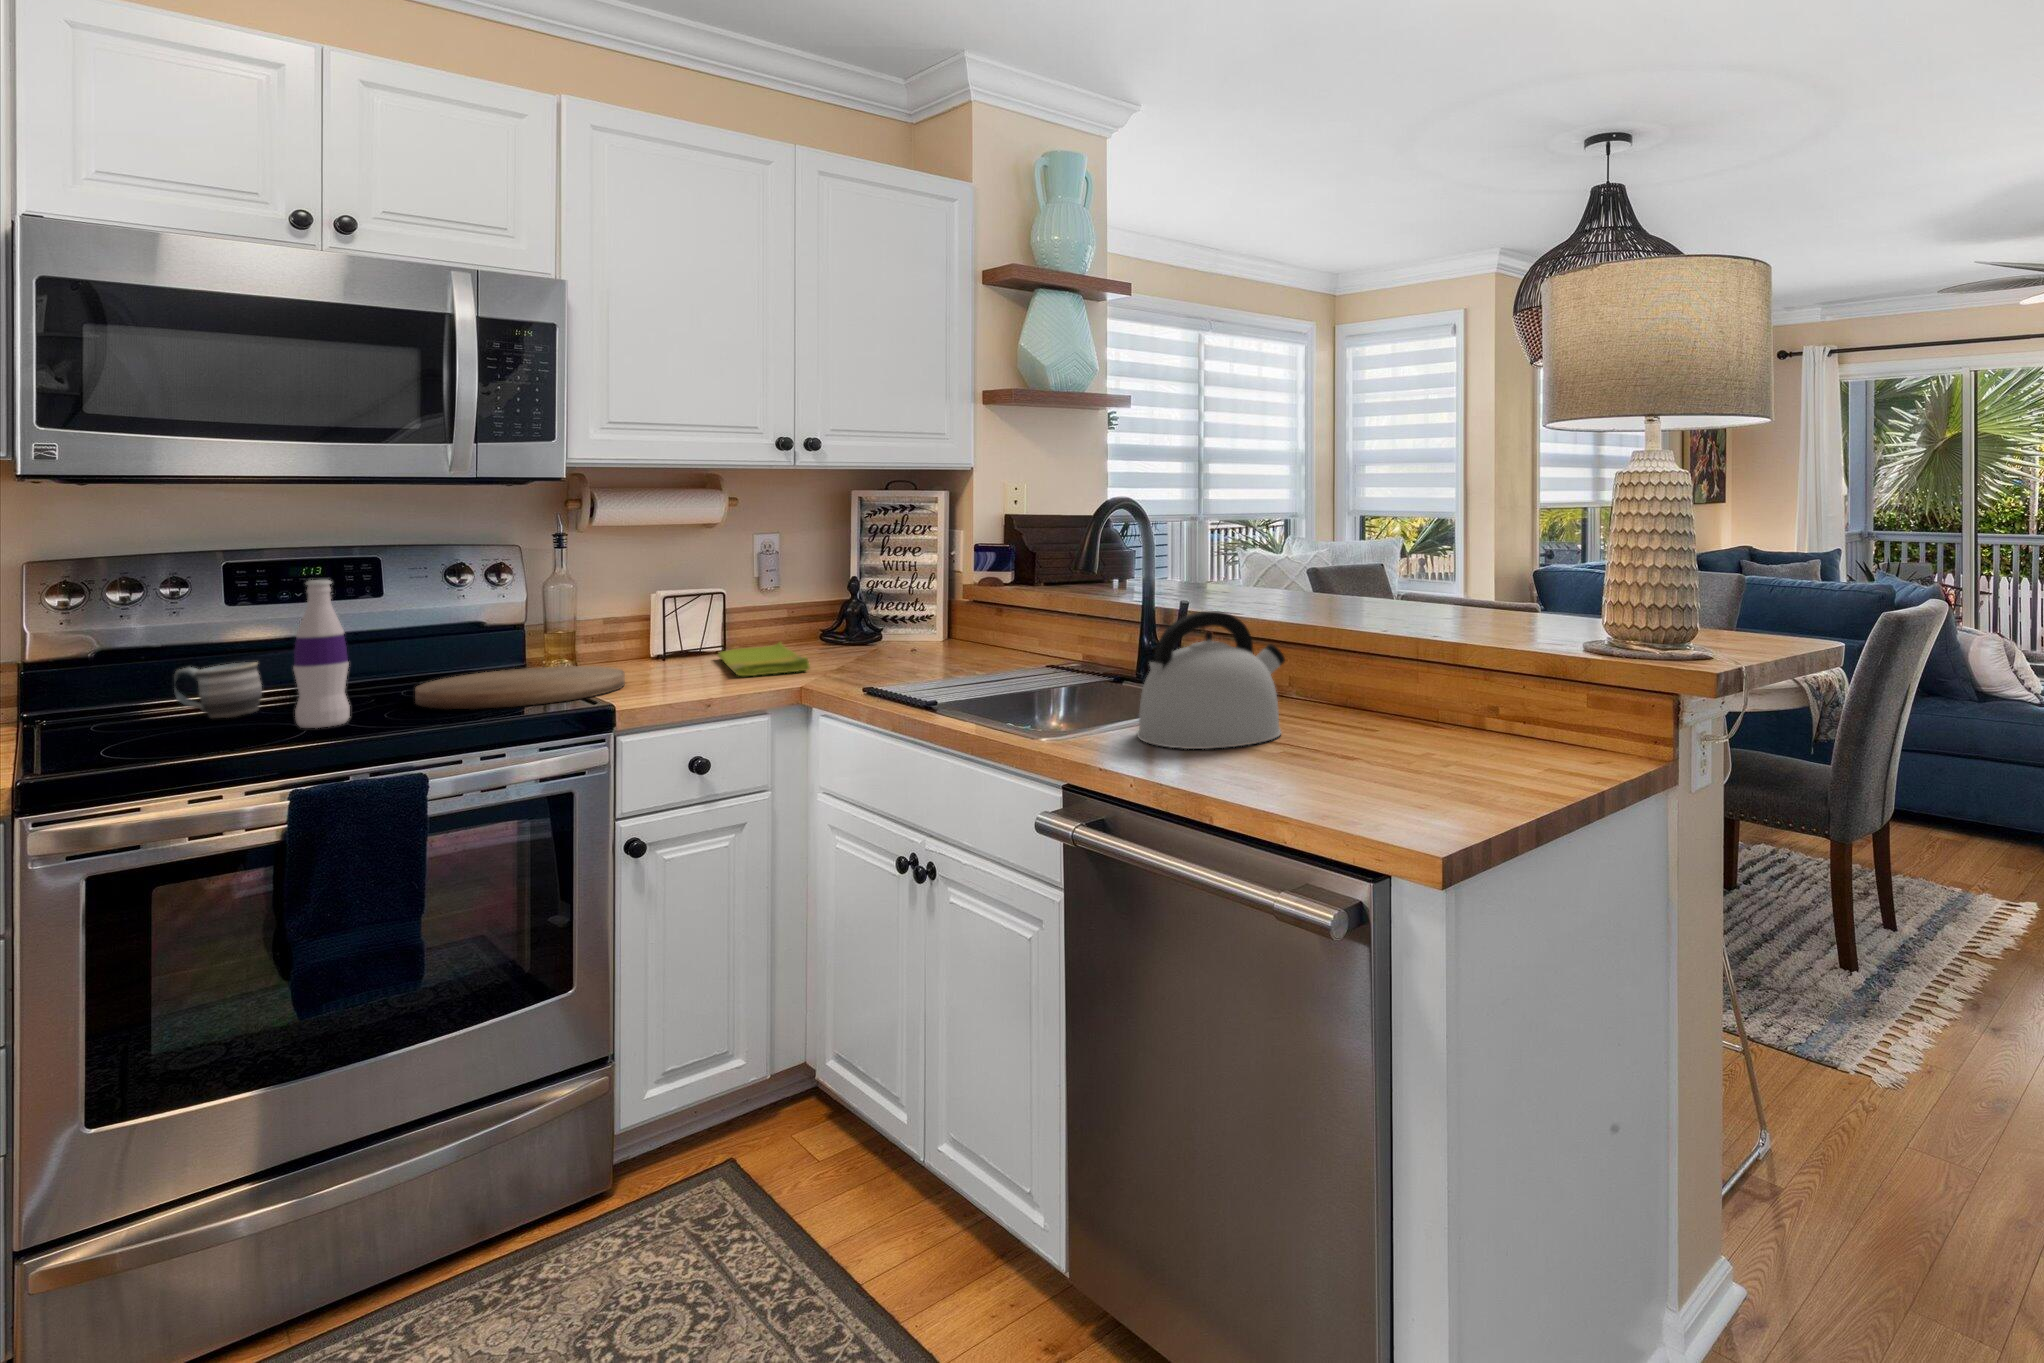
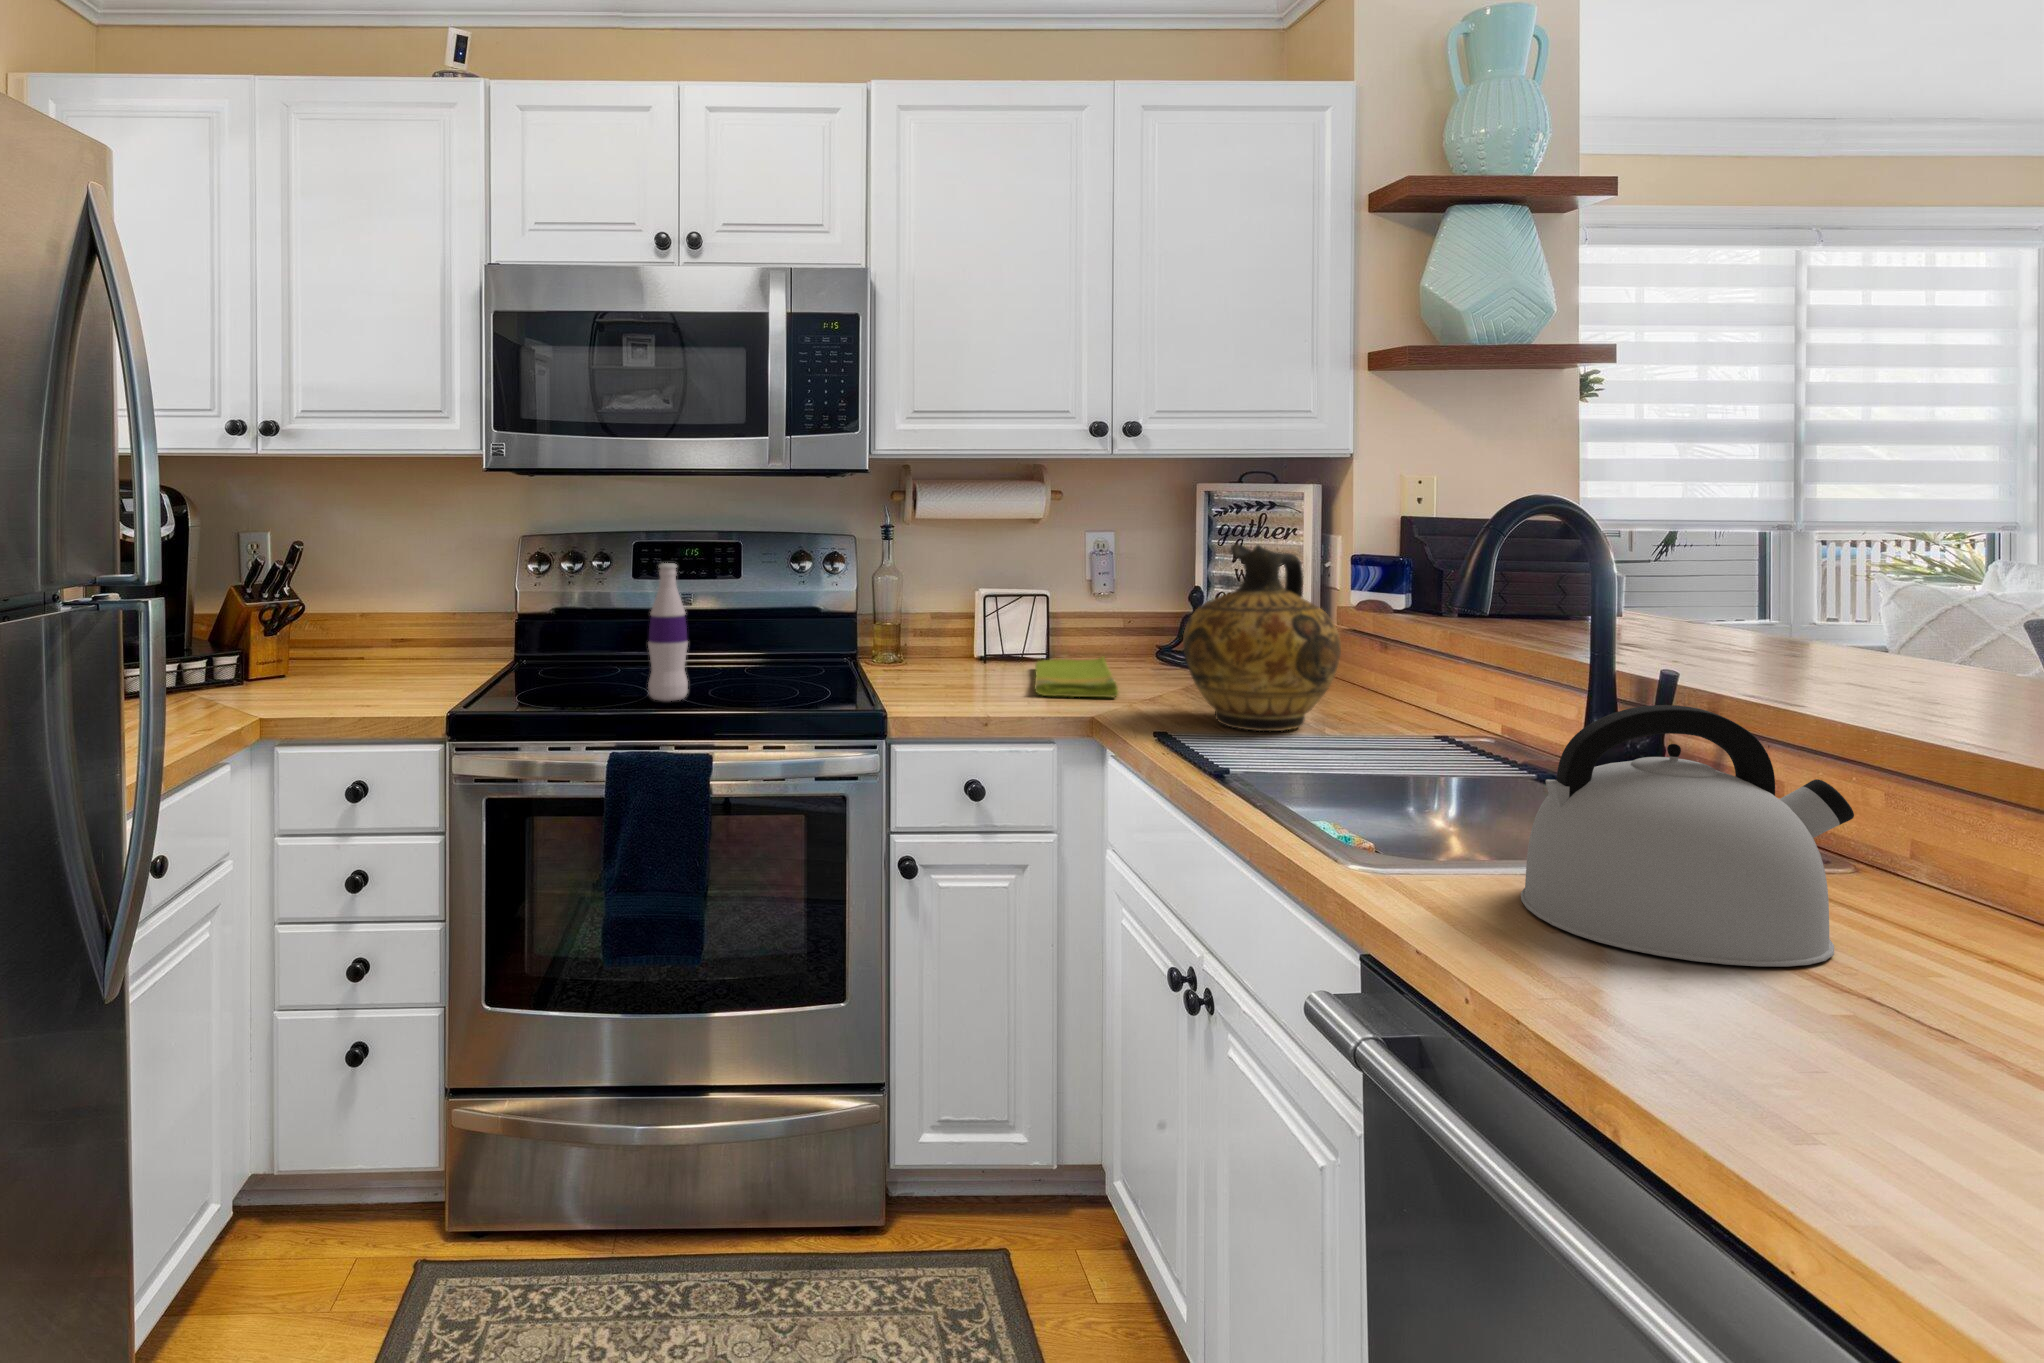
ceramic jug: none [871,537,987,679] -> present [1183,544,1341,731]
mug: present [174,662,262,718] -> none [589,632,644,680]
cutting board: present [415,666,625,709] -> none [747,660,927,702]

